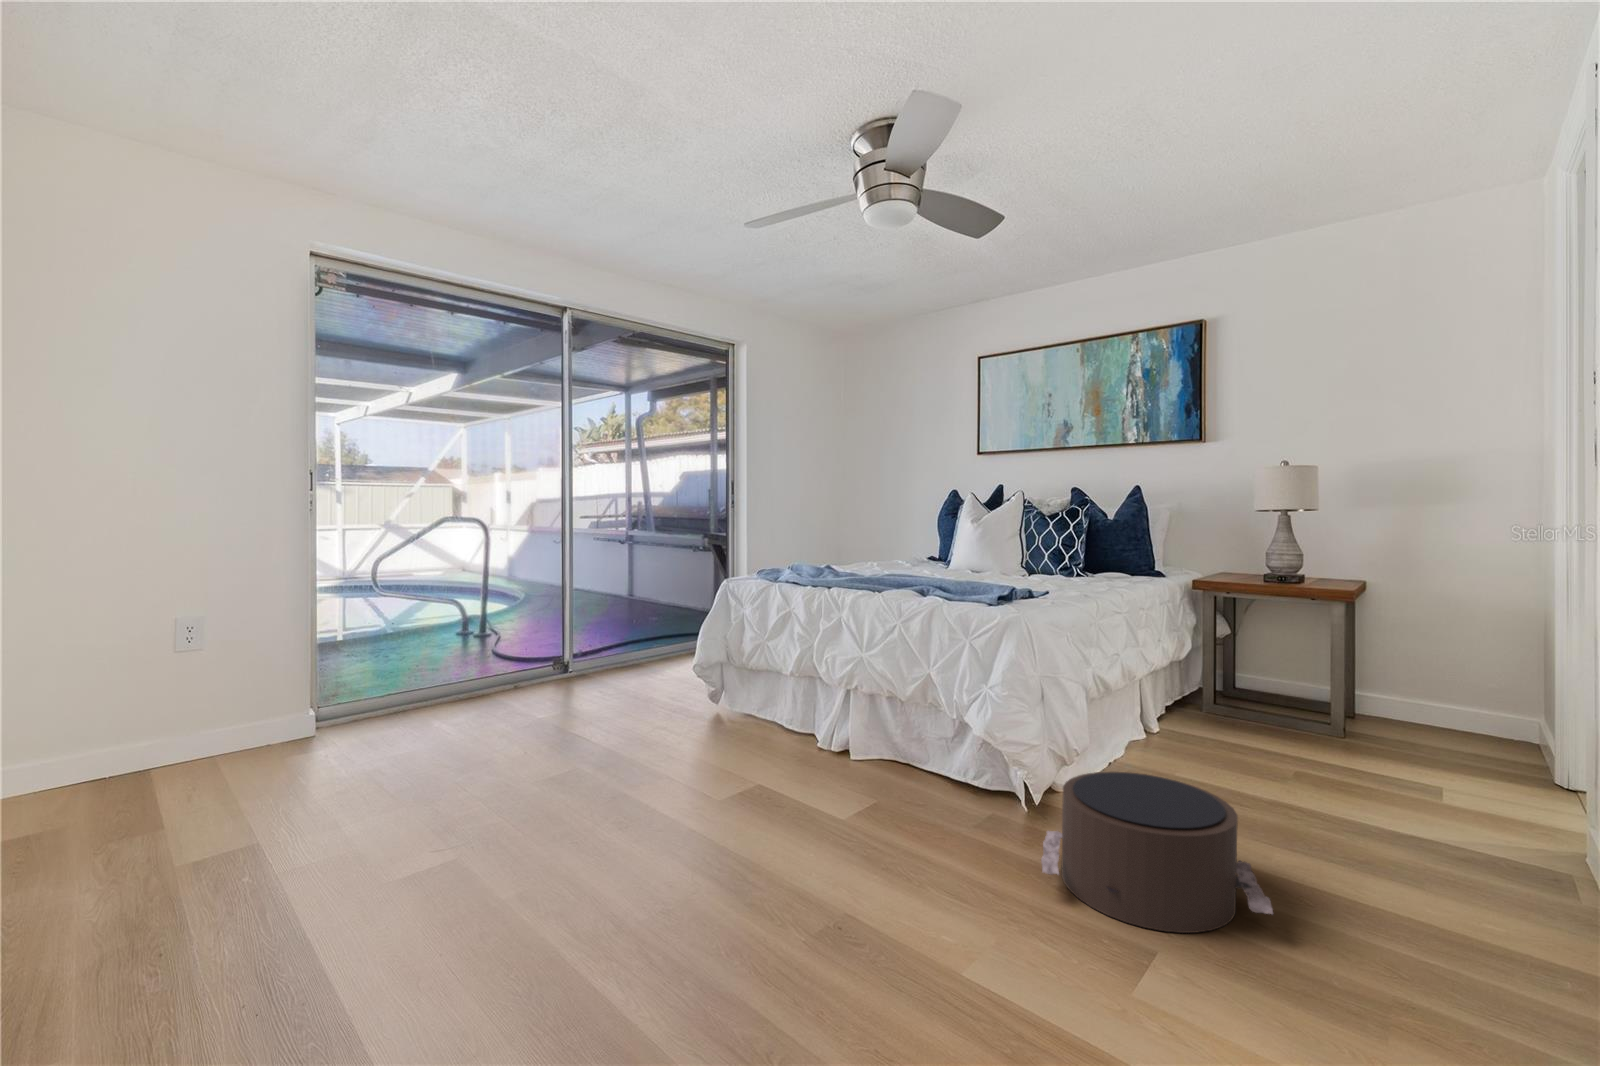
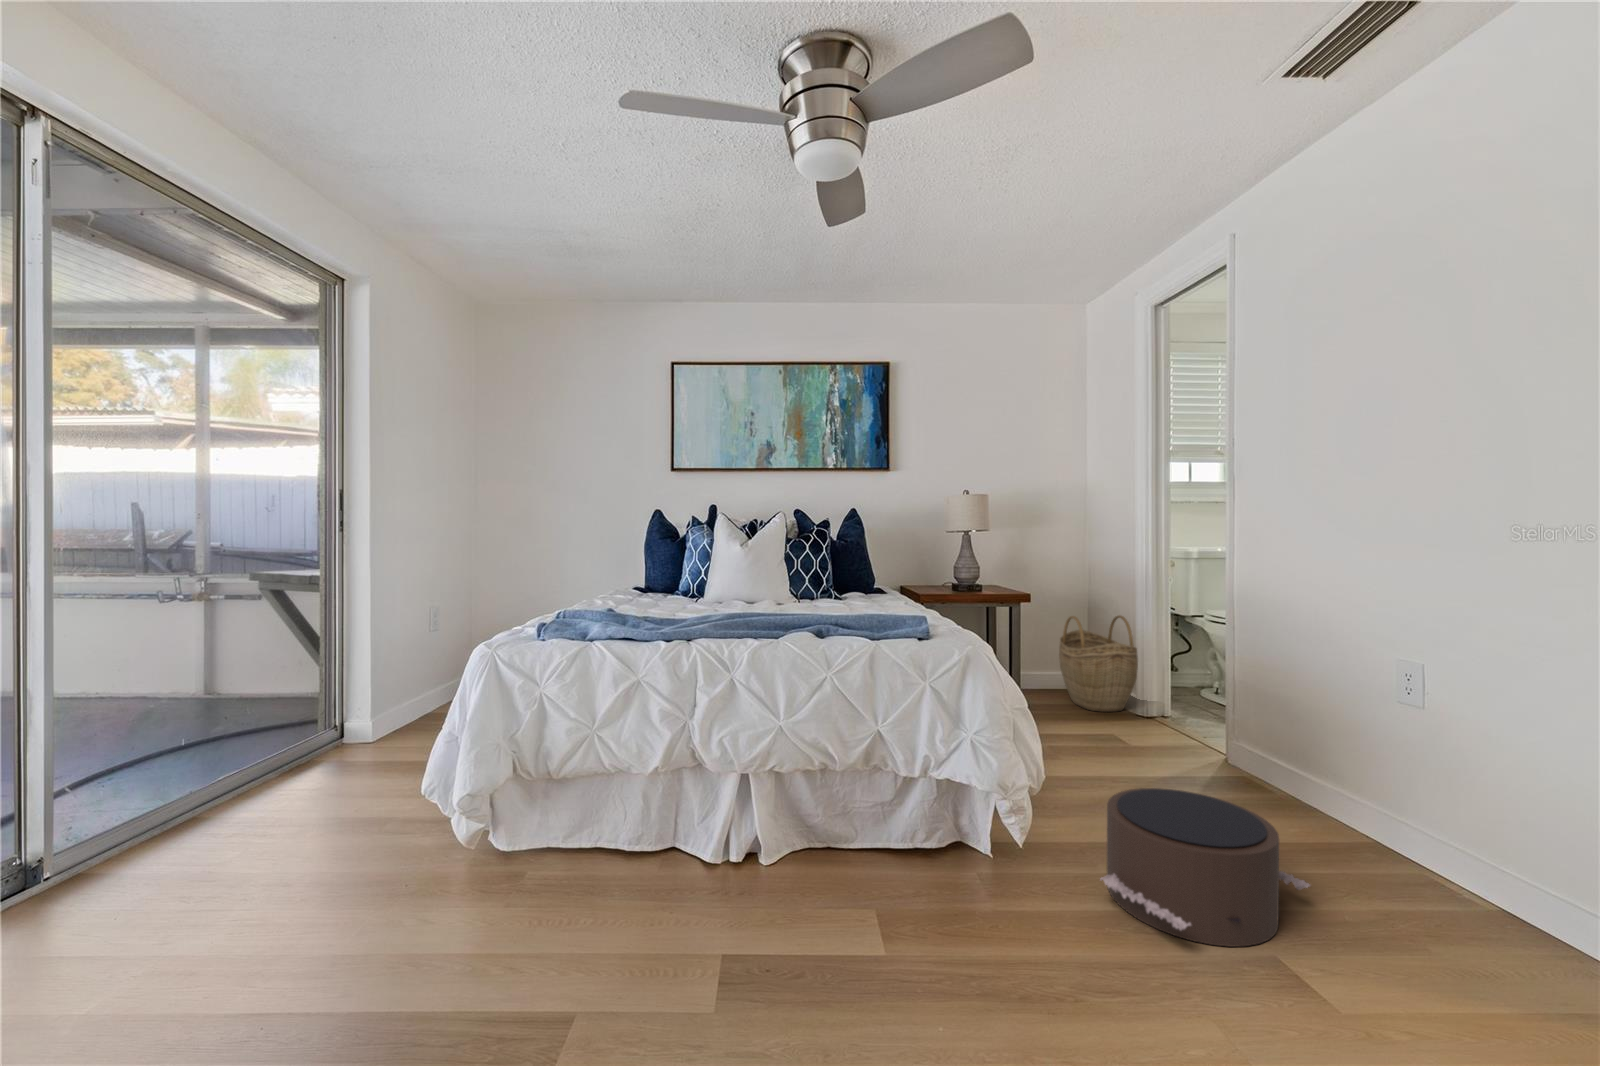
woven basket: none [1412,628,1536,771] -> present [1059,615,1138,712]

